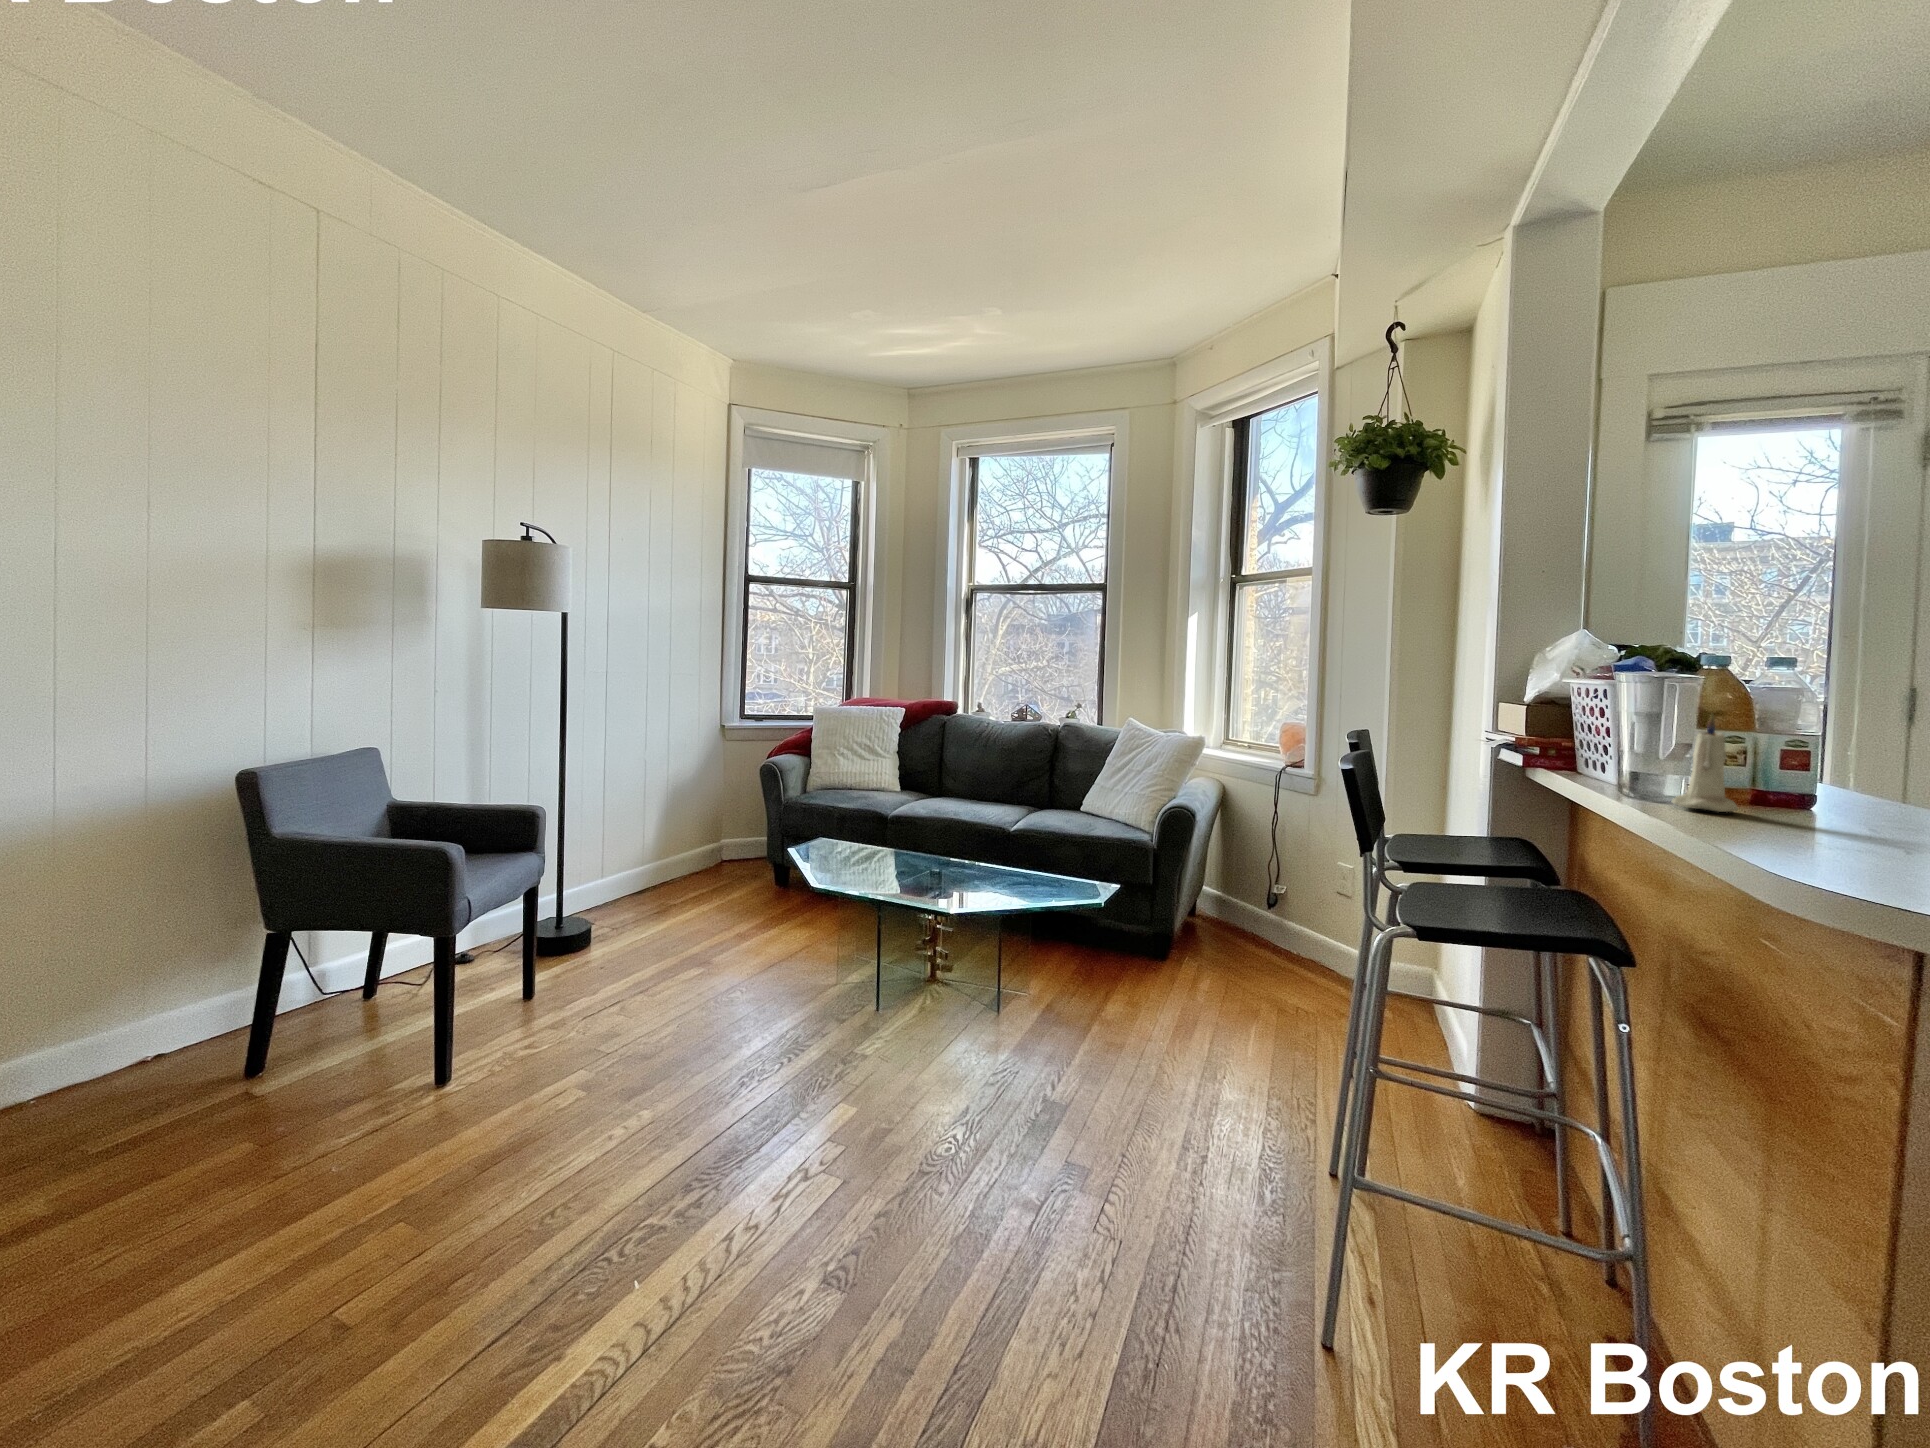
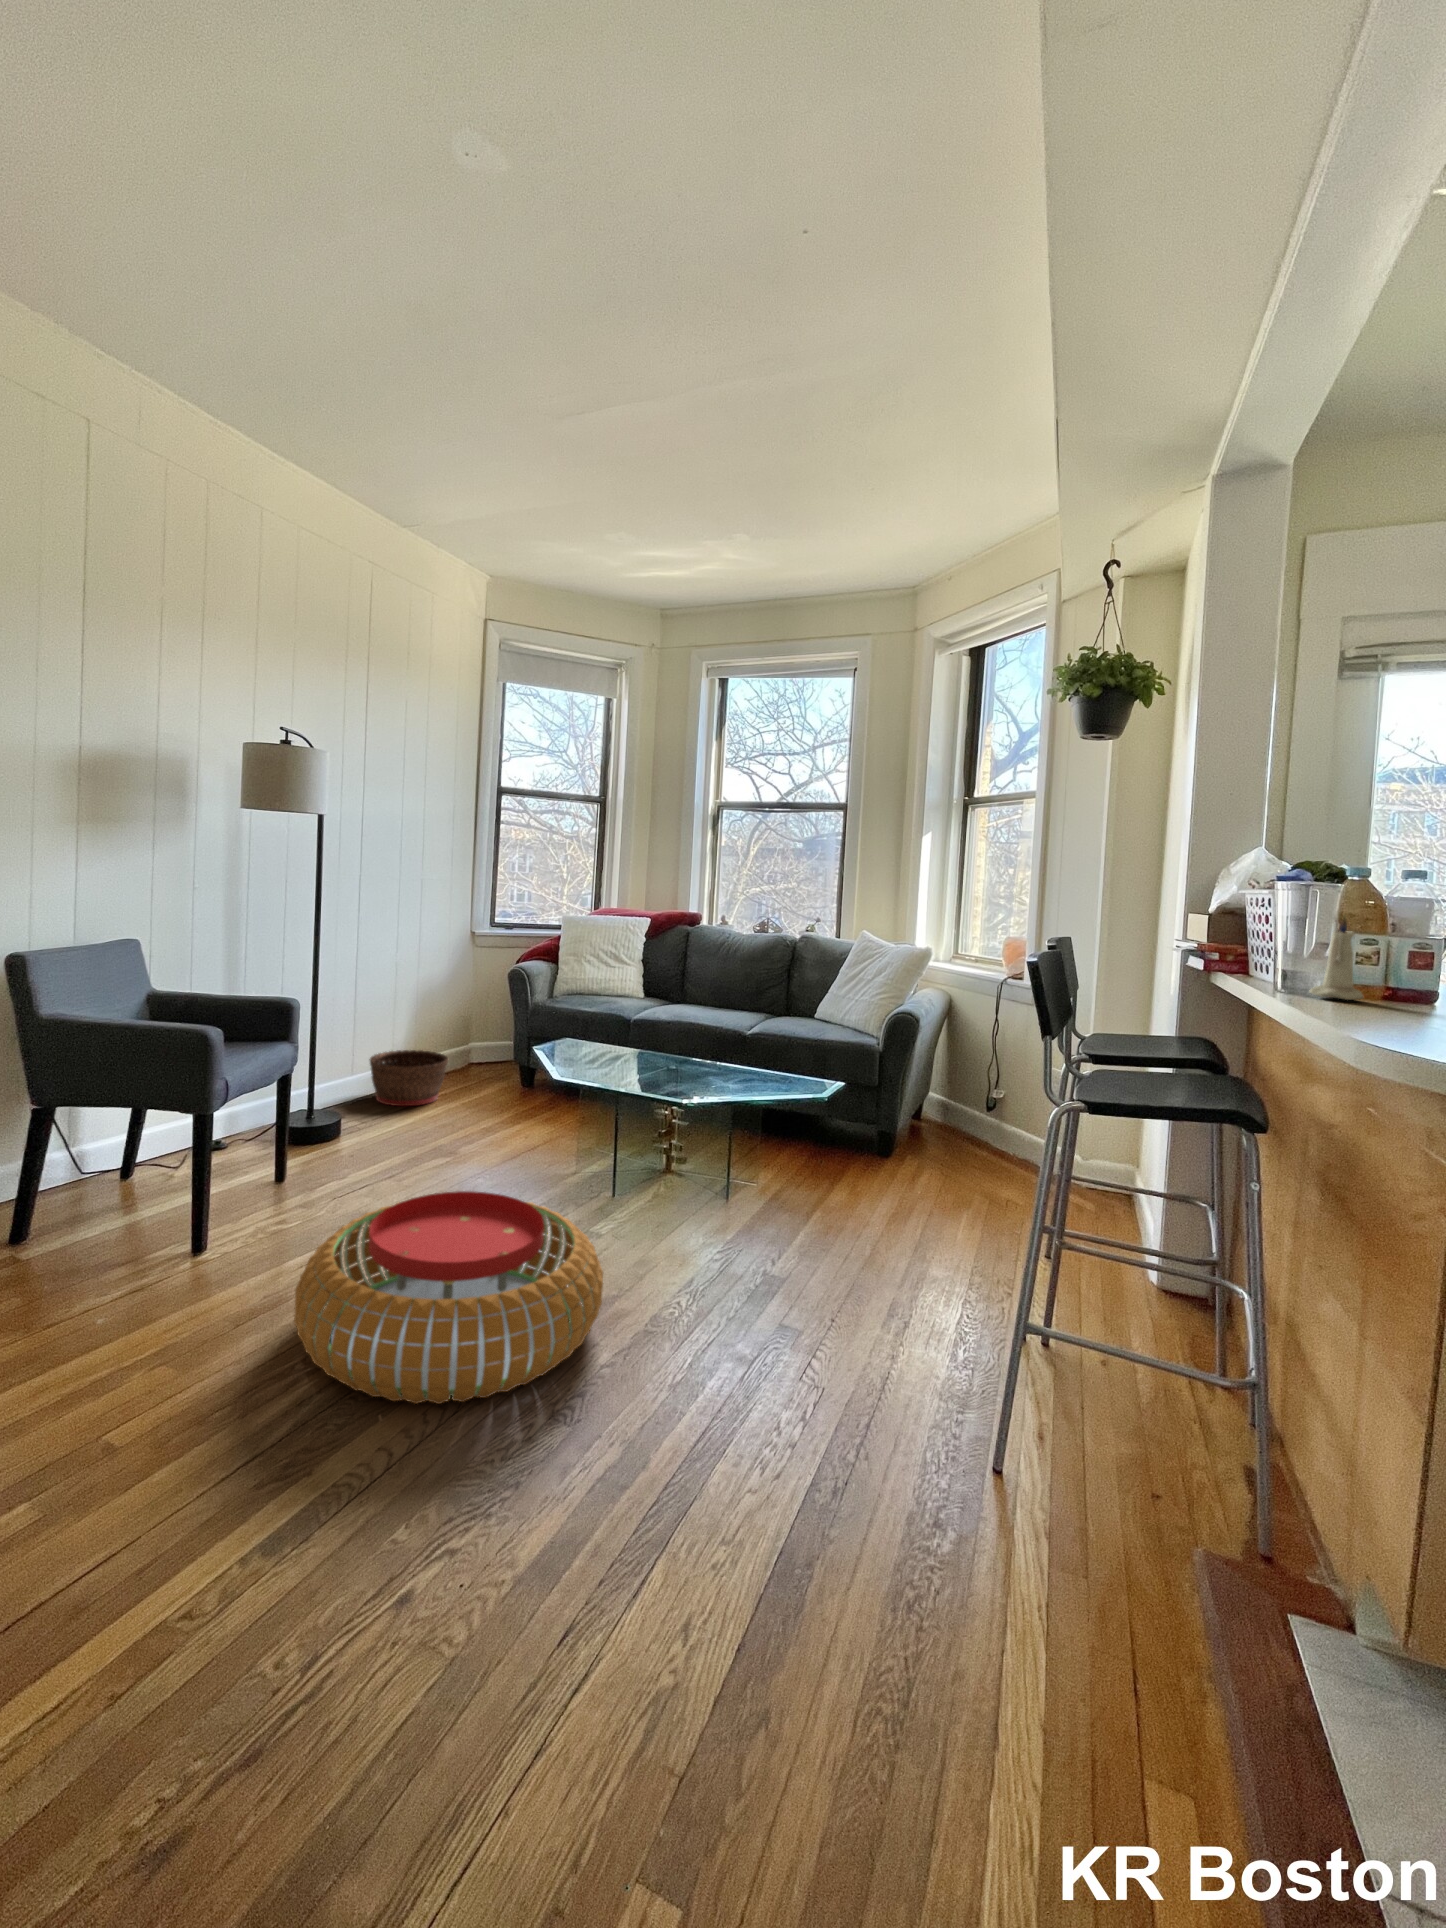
basket: none [618,851,699,911] -> present [369,1050,448,1106]
pouf: none [542,1019,874,1267] -> present [294,1191,603,1404]

